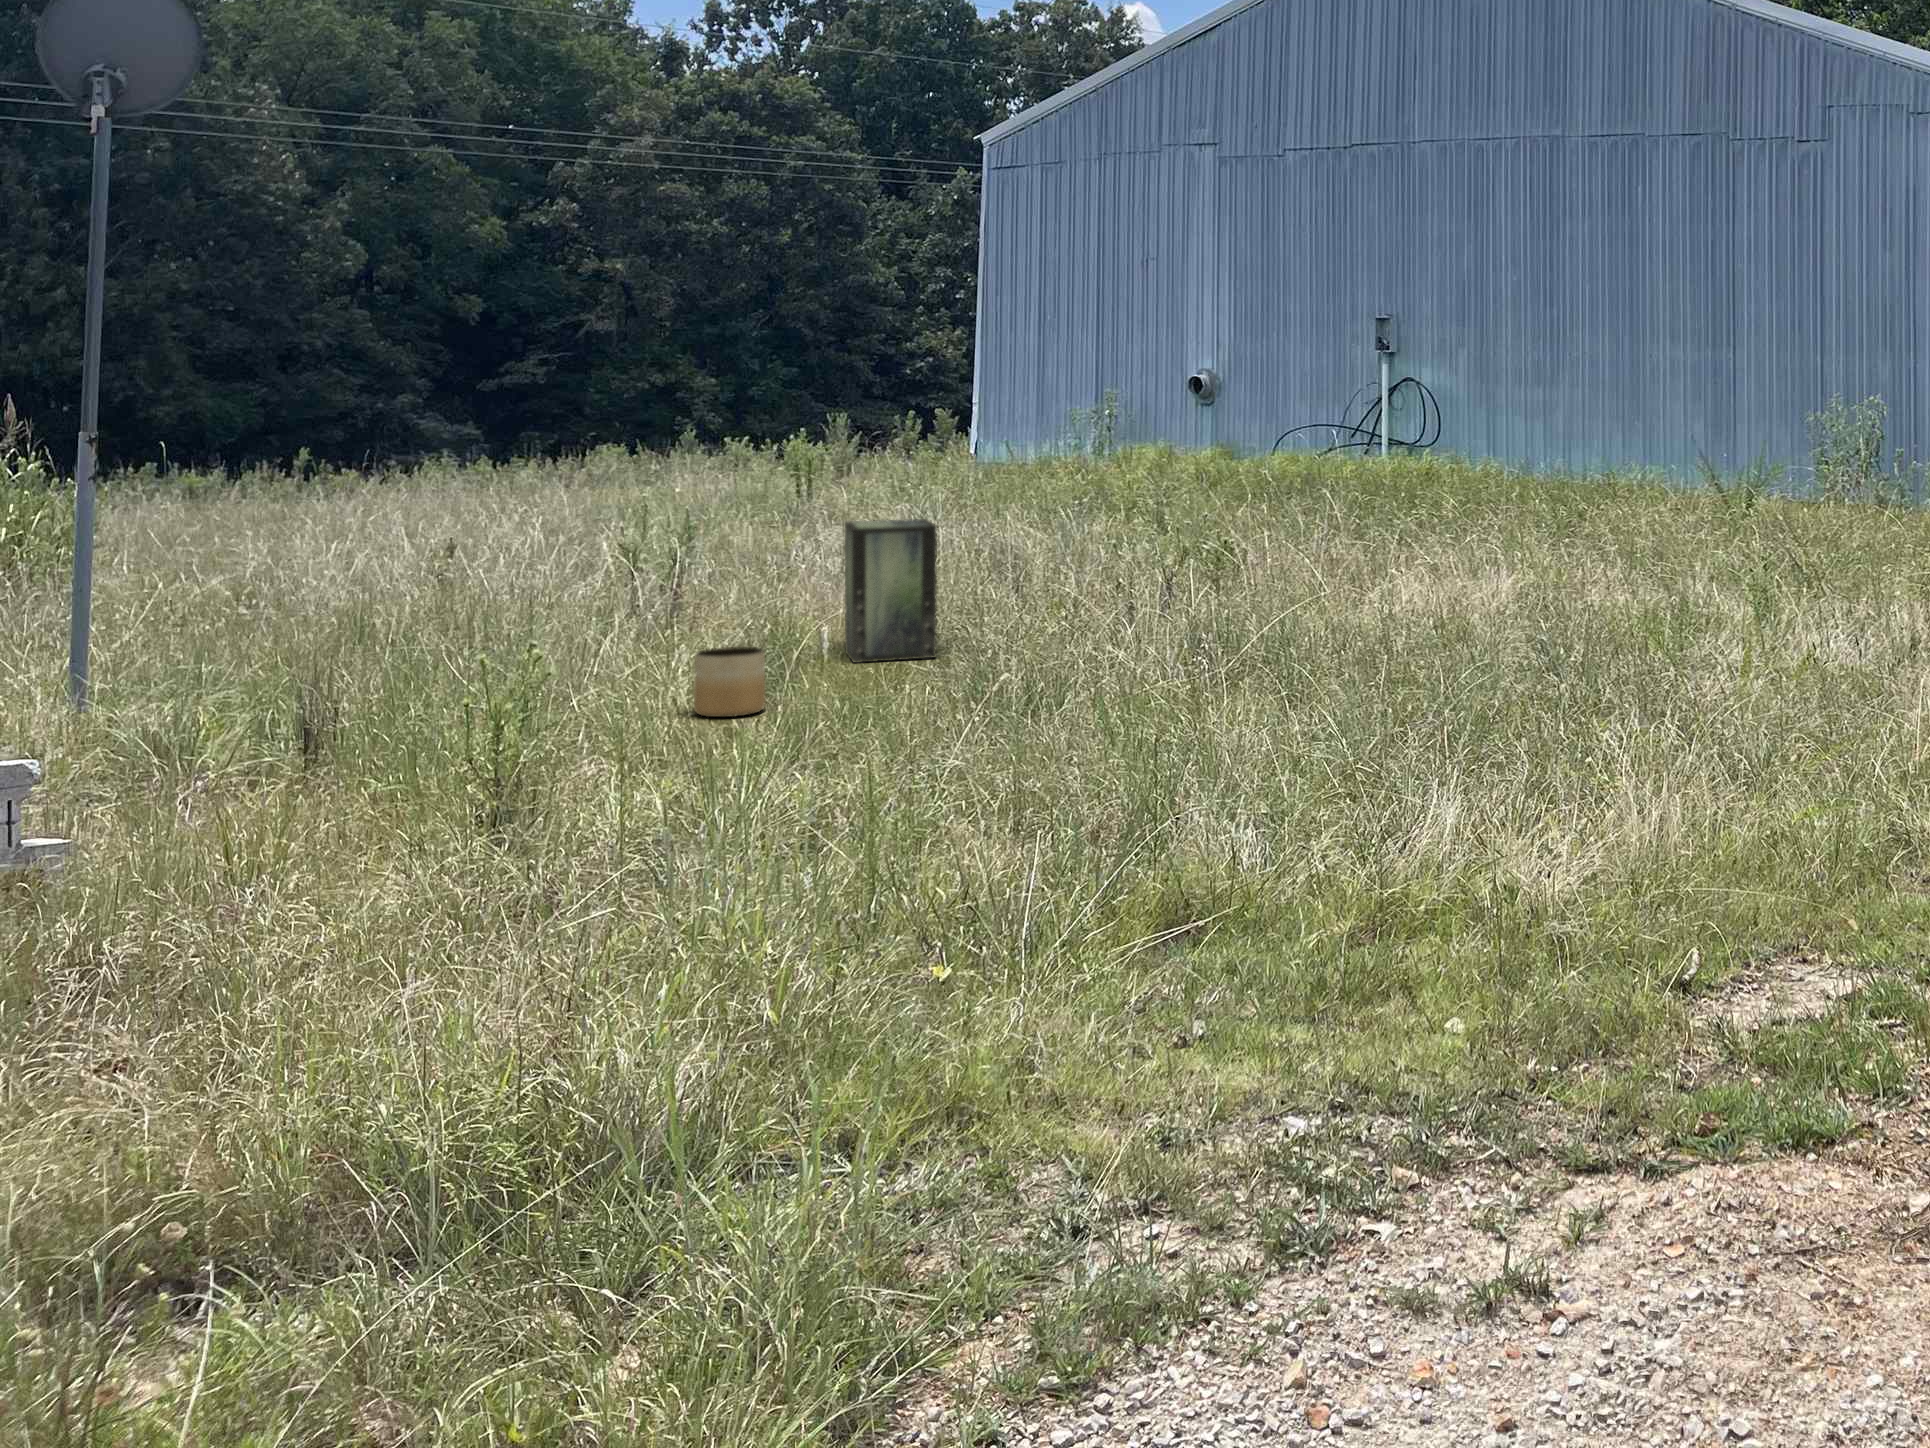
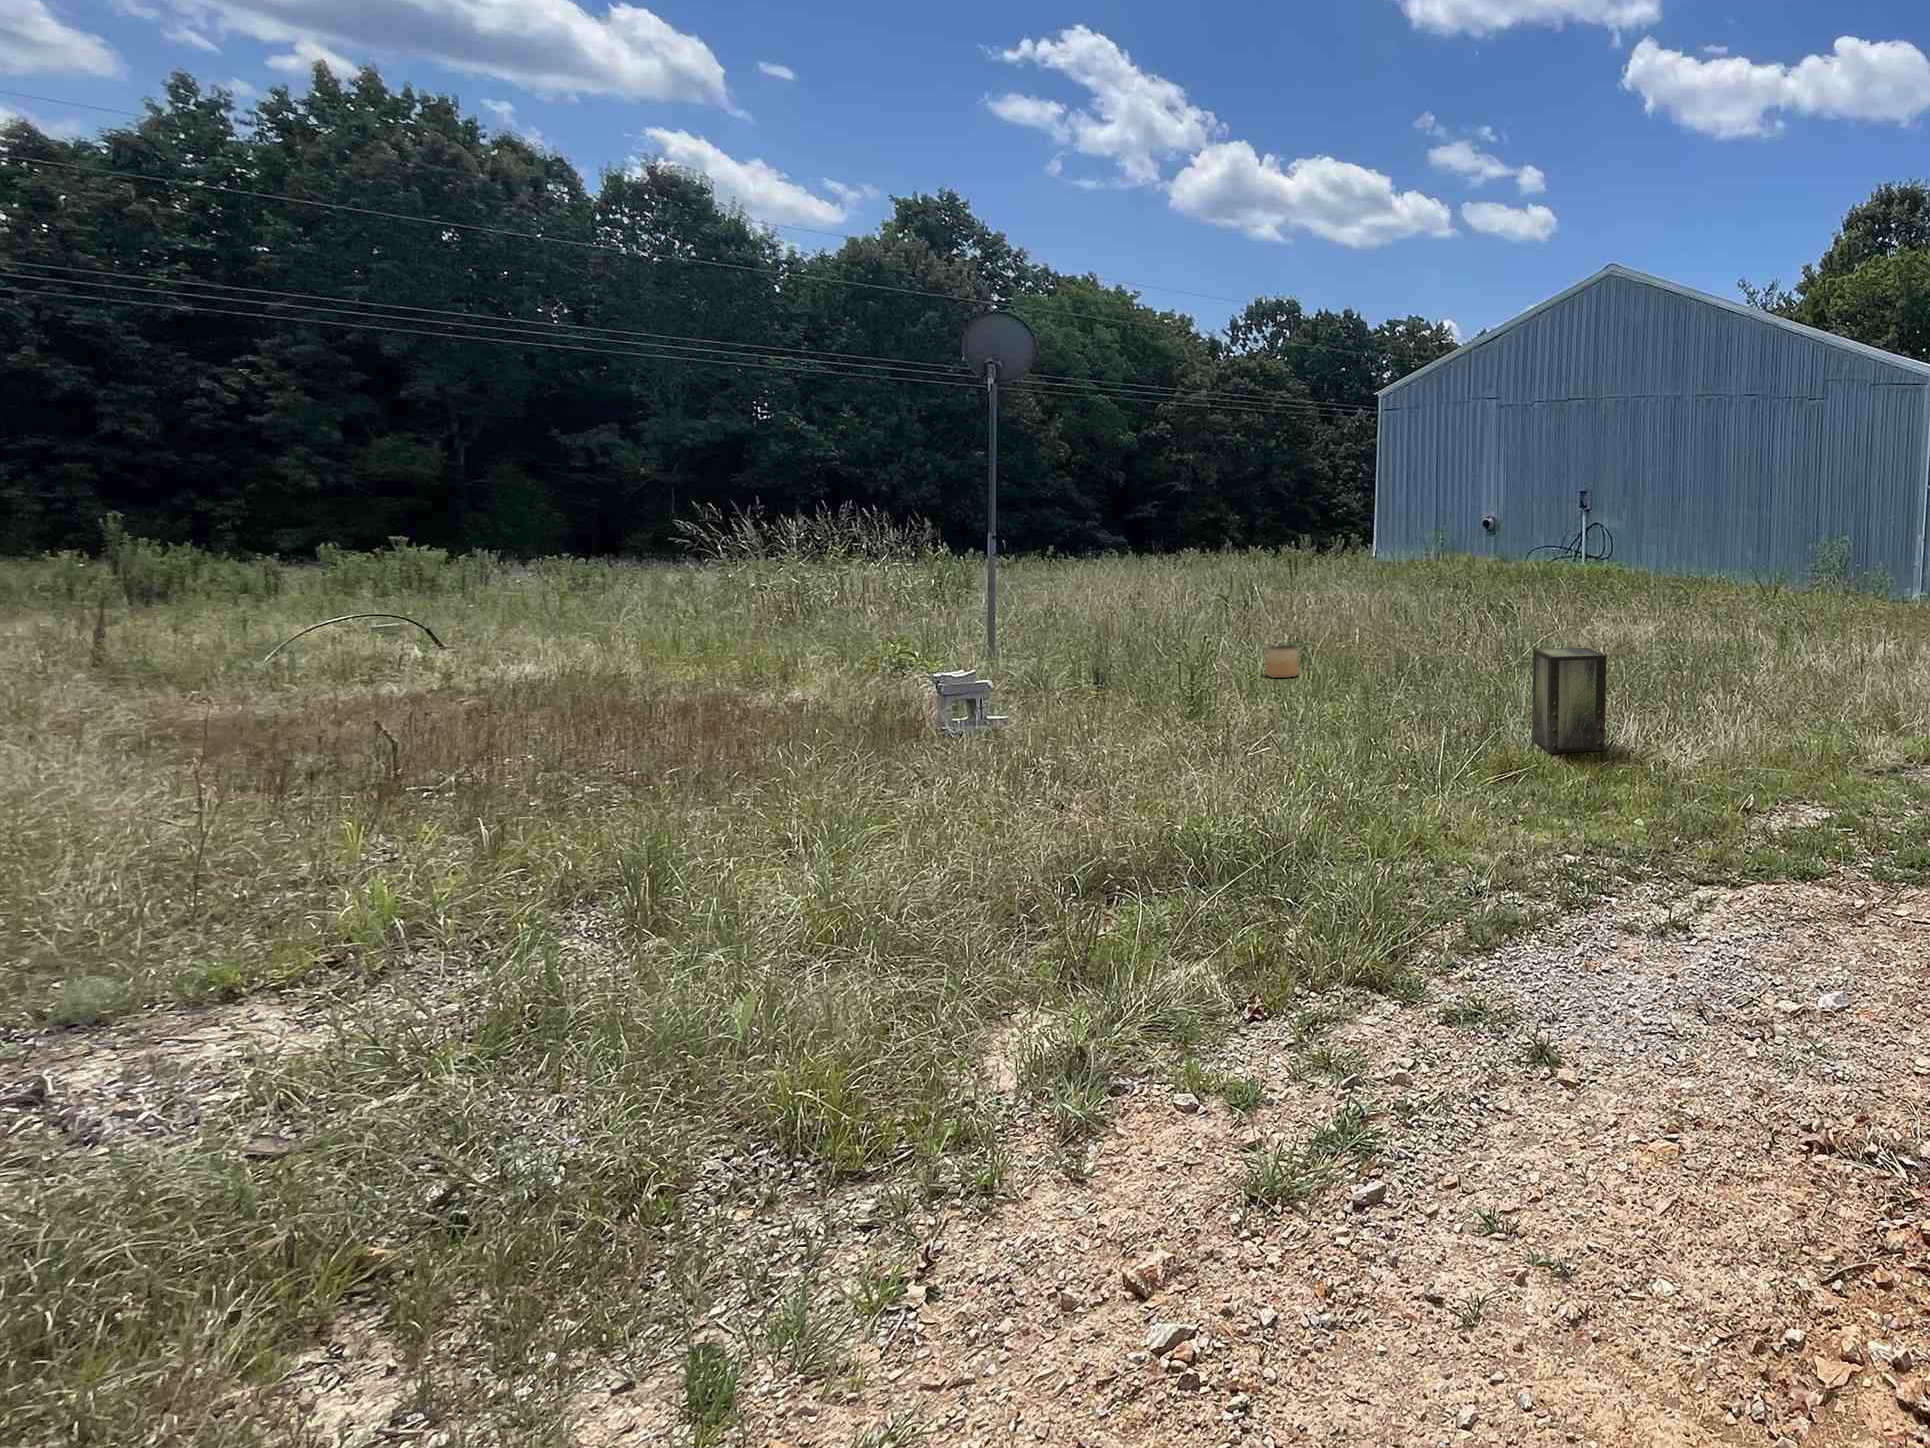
storage box: present [845,519,937,663] -> present [1532,648,1606,753]

